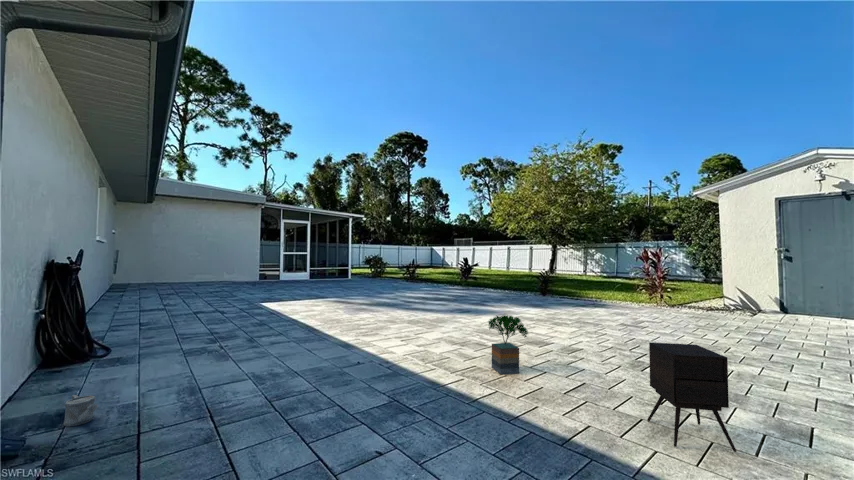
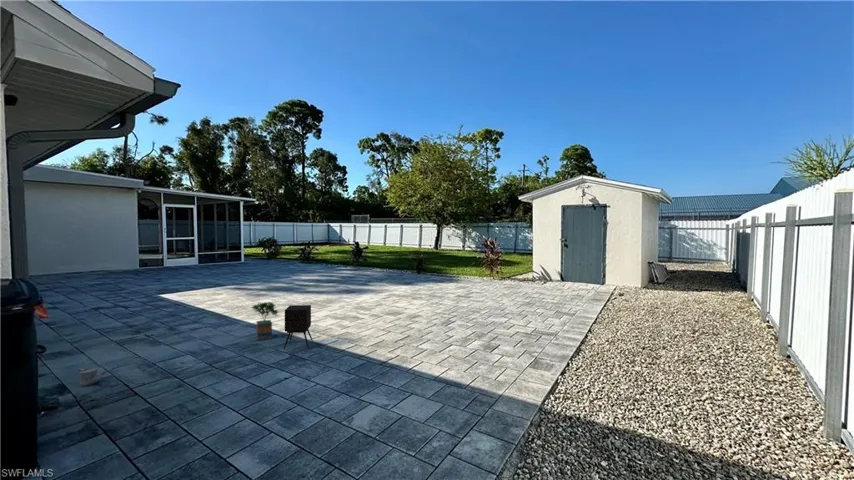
potted tree: present [488,315,528,374] -> present [252,302,278,340]
side table: present [647,342,736,452] -> present [284,305,313,349]

